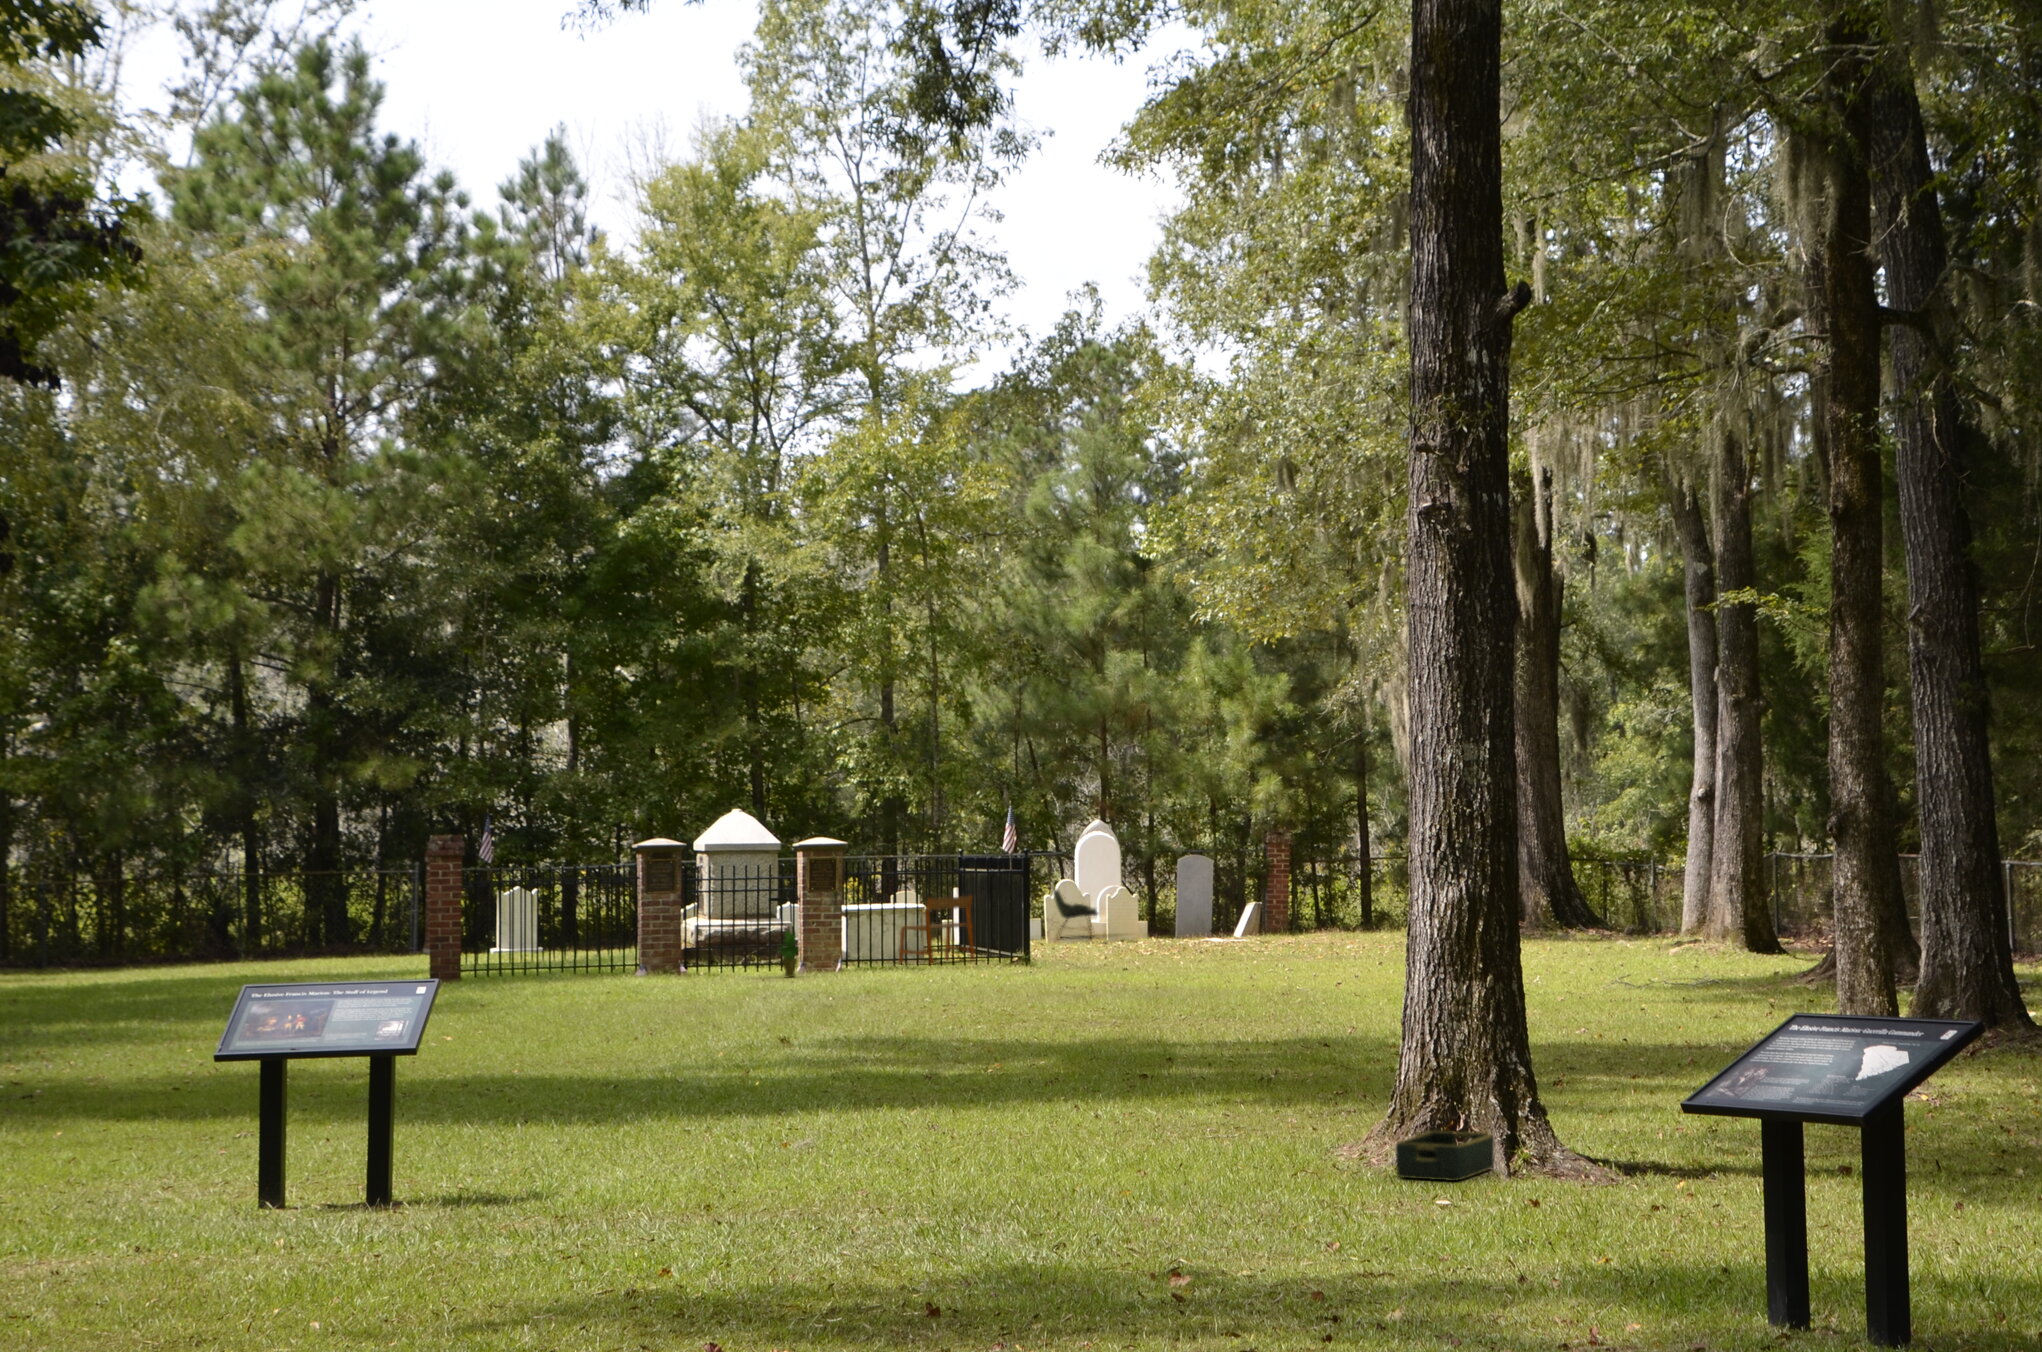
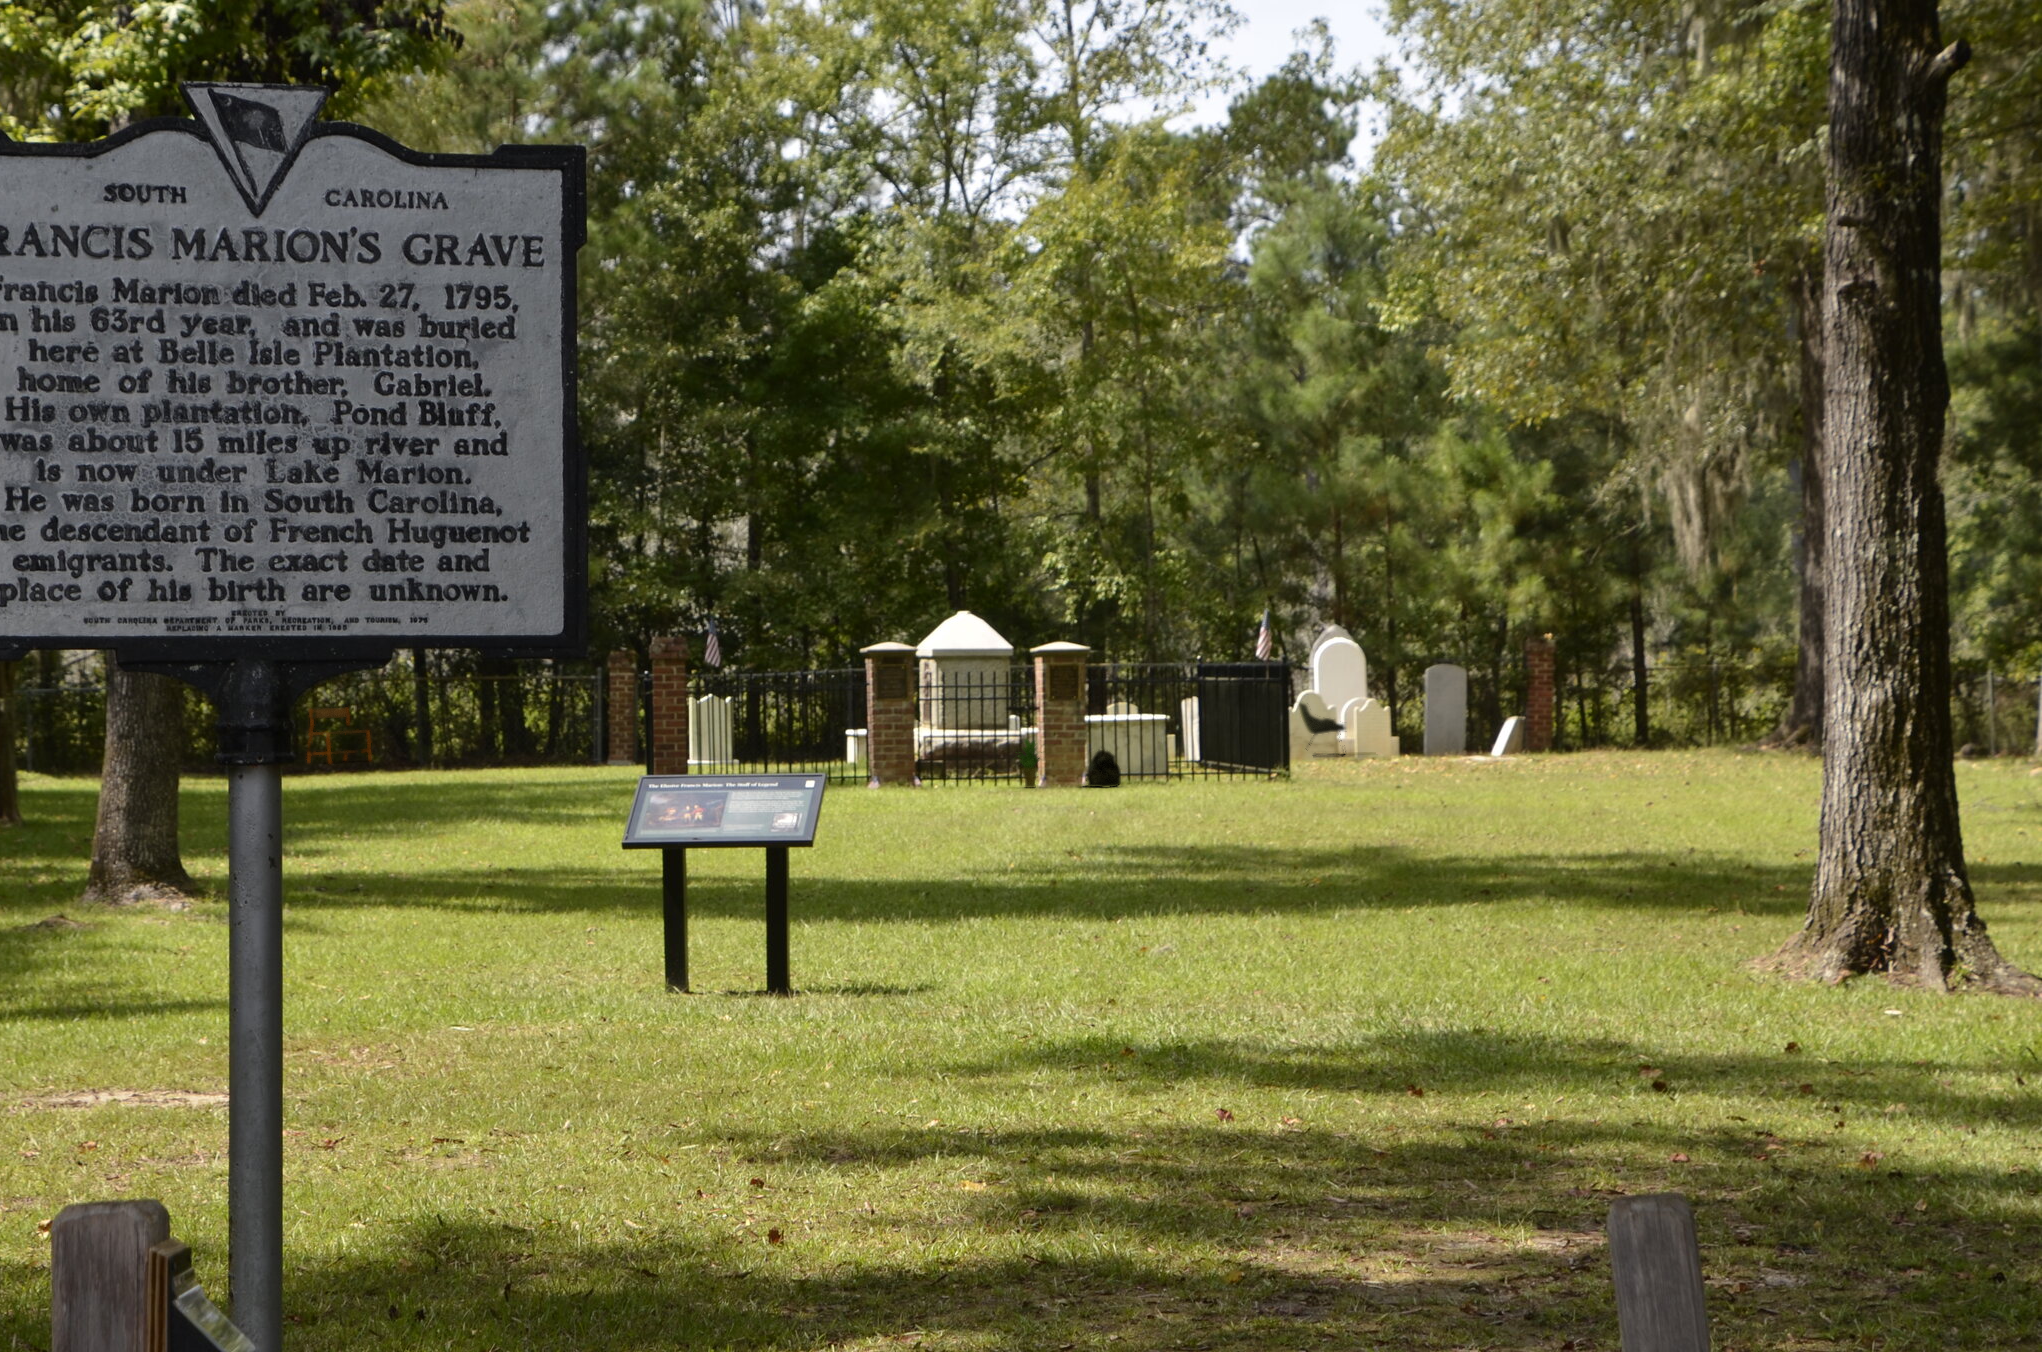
bench: present [899,896,975,964] -> present [307,707,372,763]
backpack: none [833,936,875,976] -> present [1086,750,1121,787]
basket: present [1395,1131,1494,1181] -> none [1816,944,1926,994]

